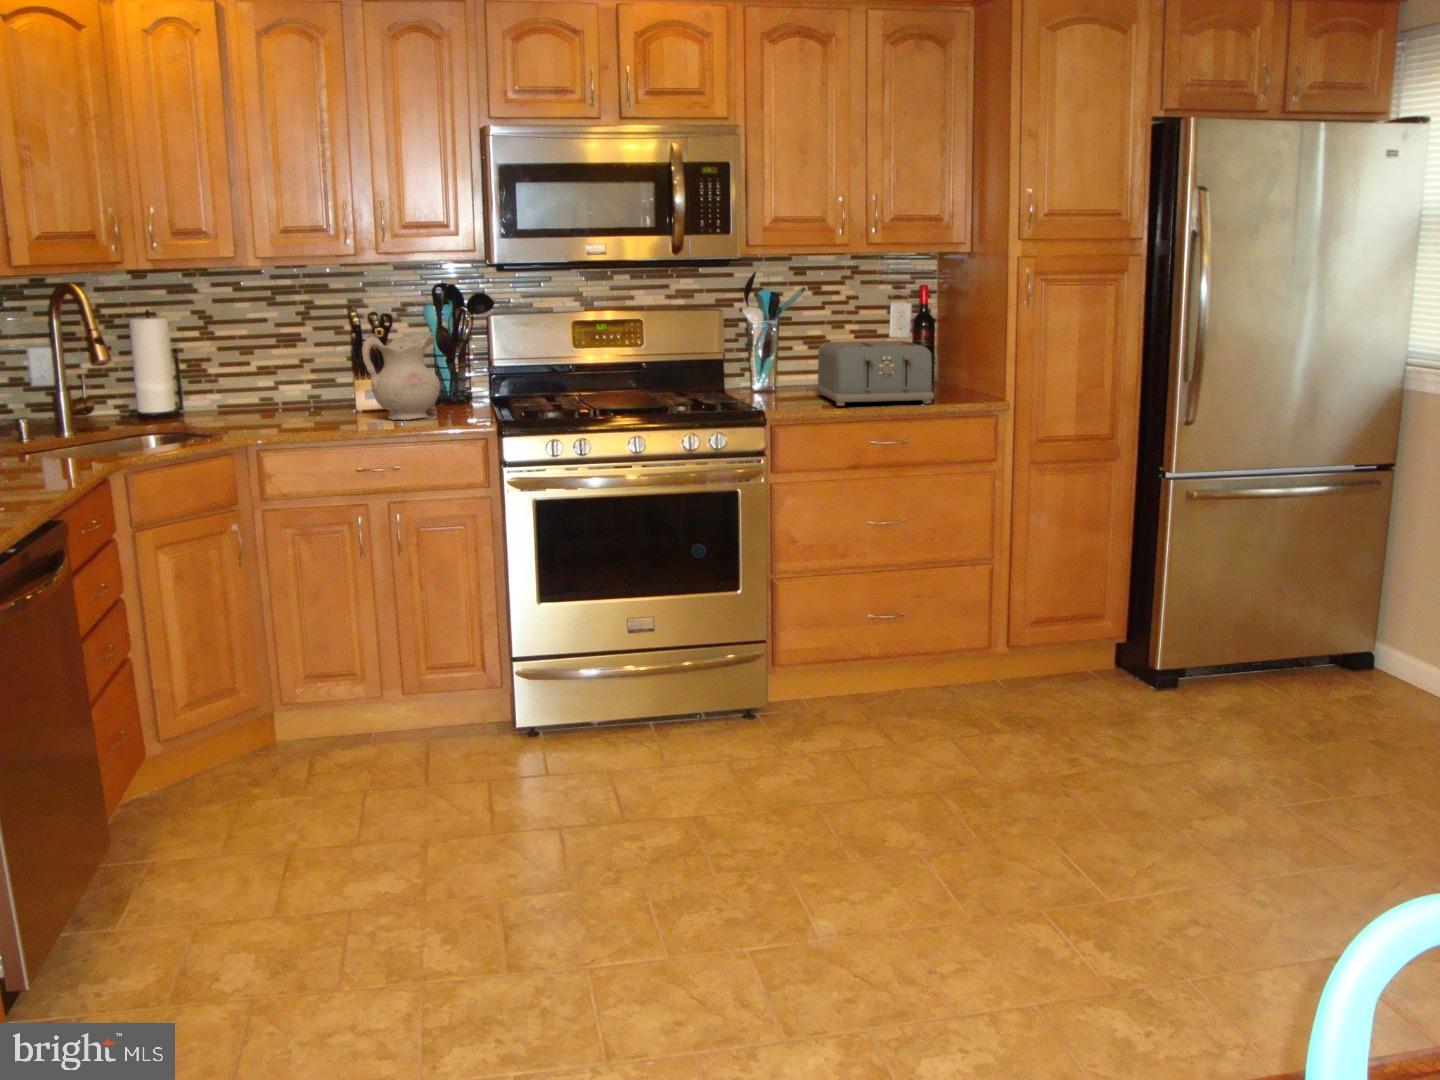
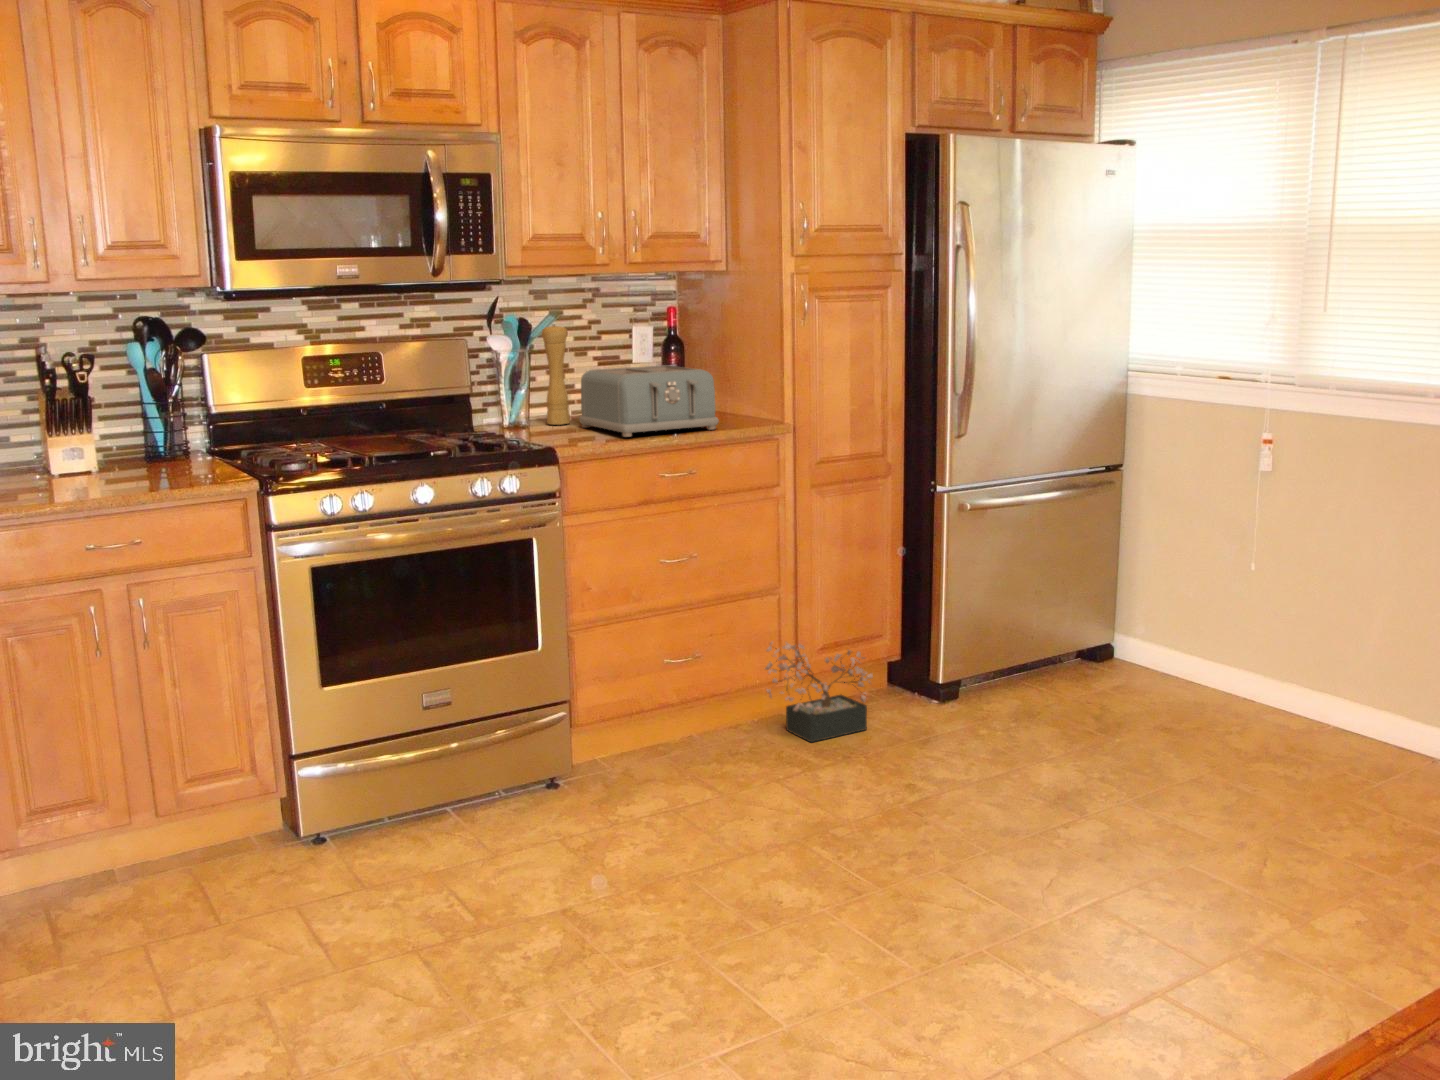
pepper mill: none [791,299,814,391] -> present [542,325,570,425]
ceramic pitcher: present [362,334,440,420] -> none [81,376,178,483]
decorative plant: none [958,610,1074,712] -> present [765,642,873,742]

